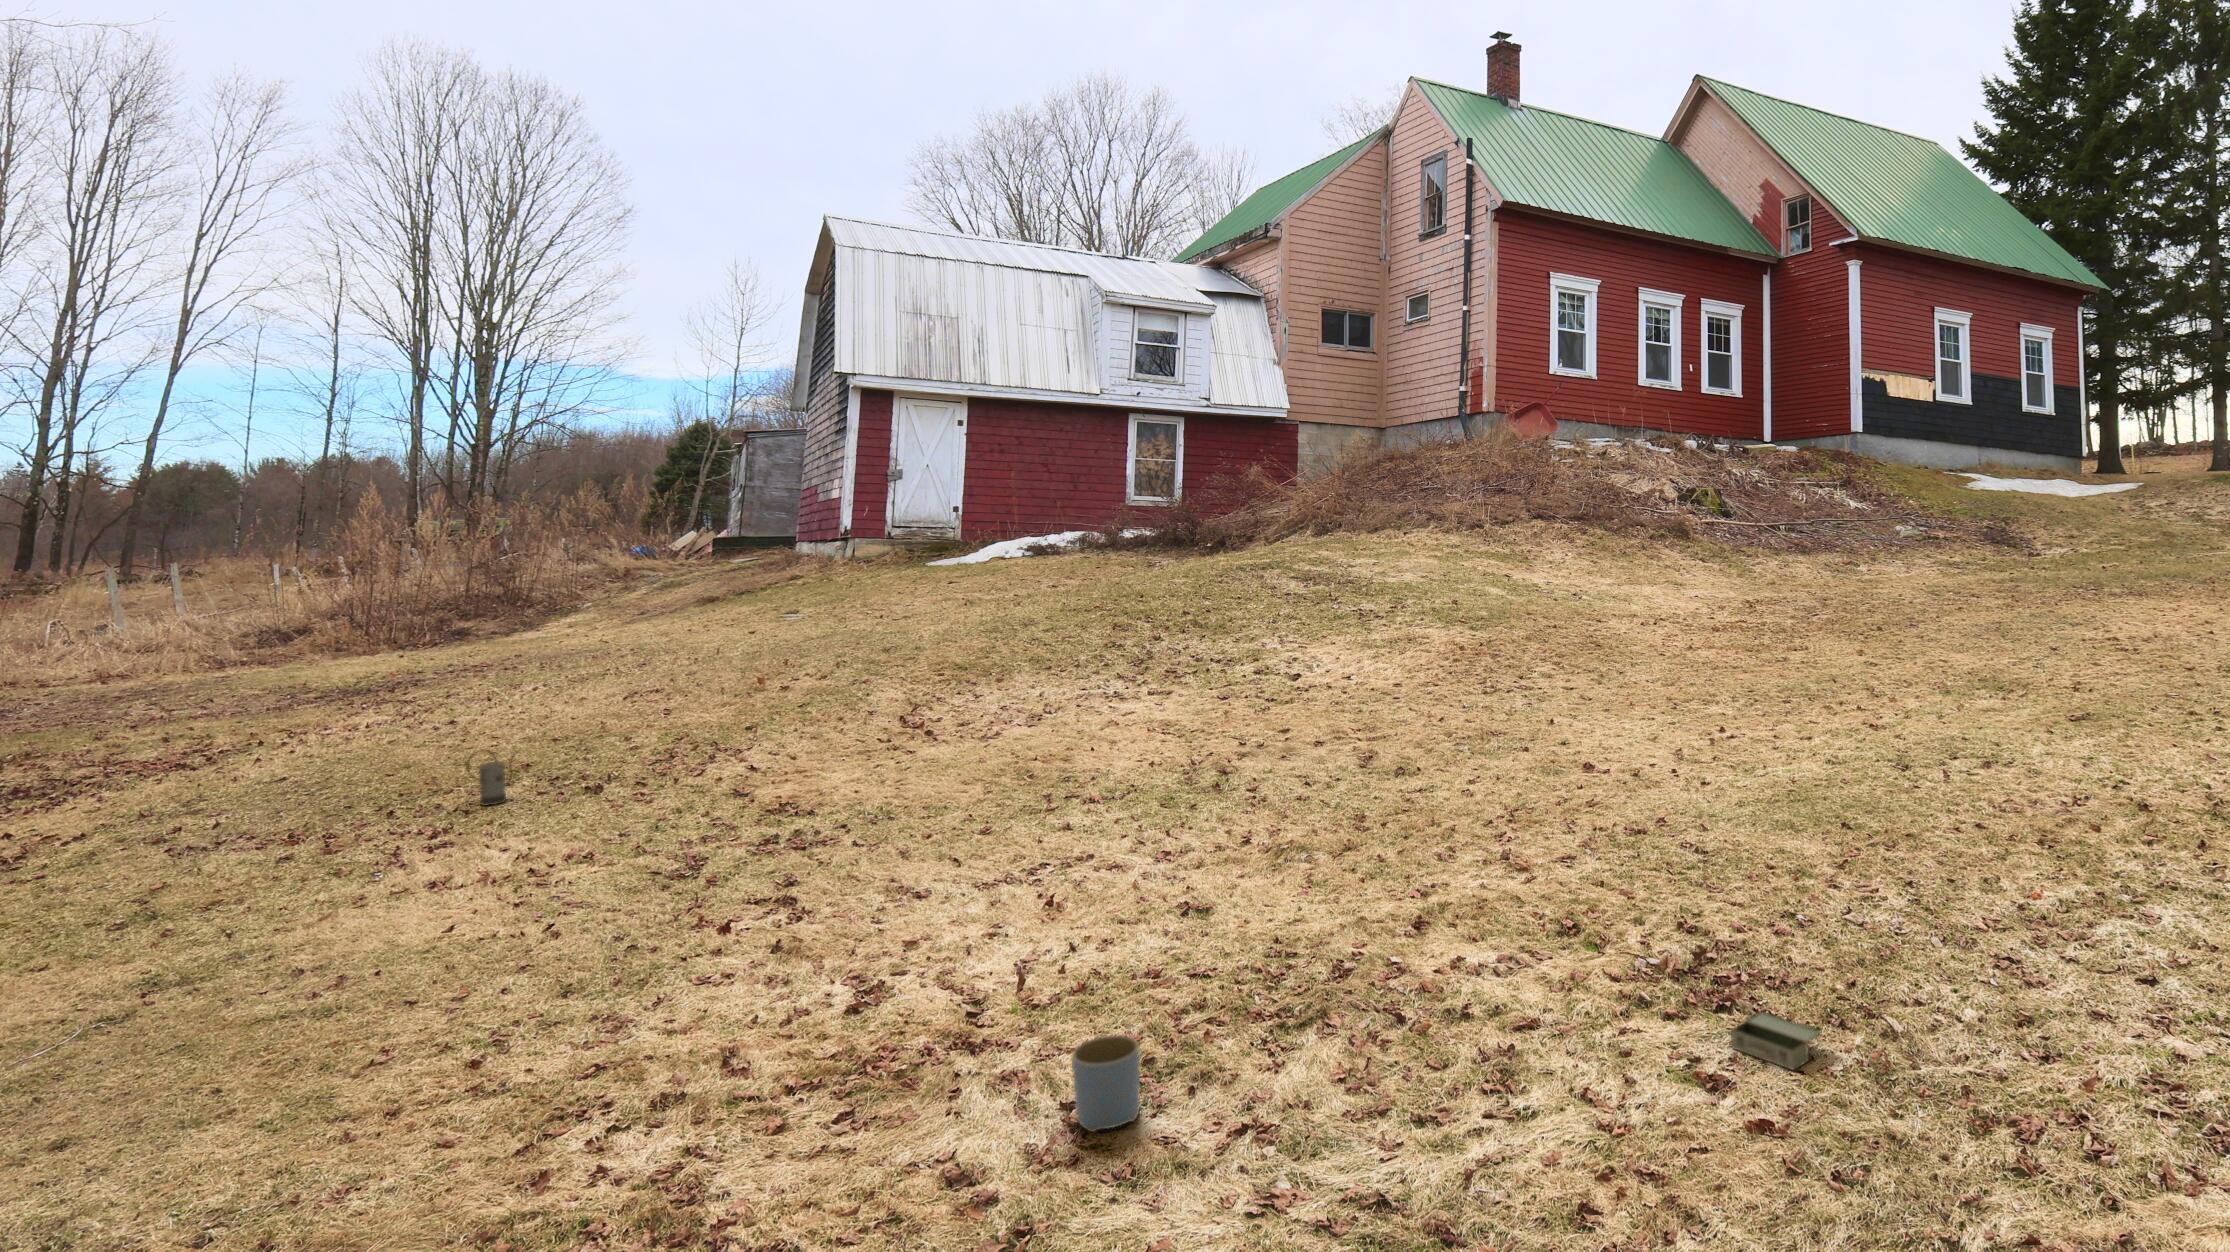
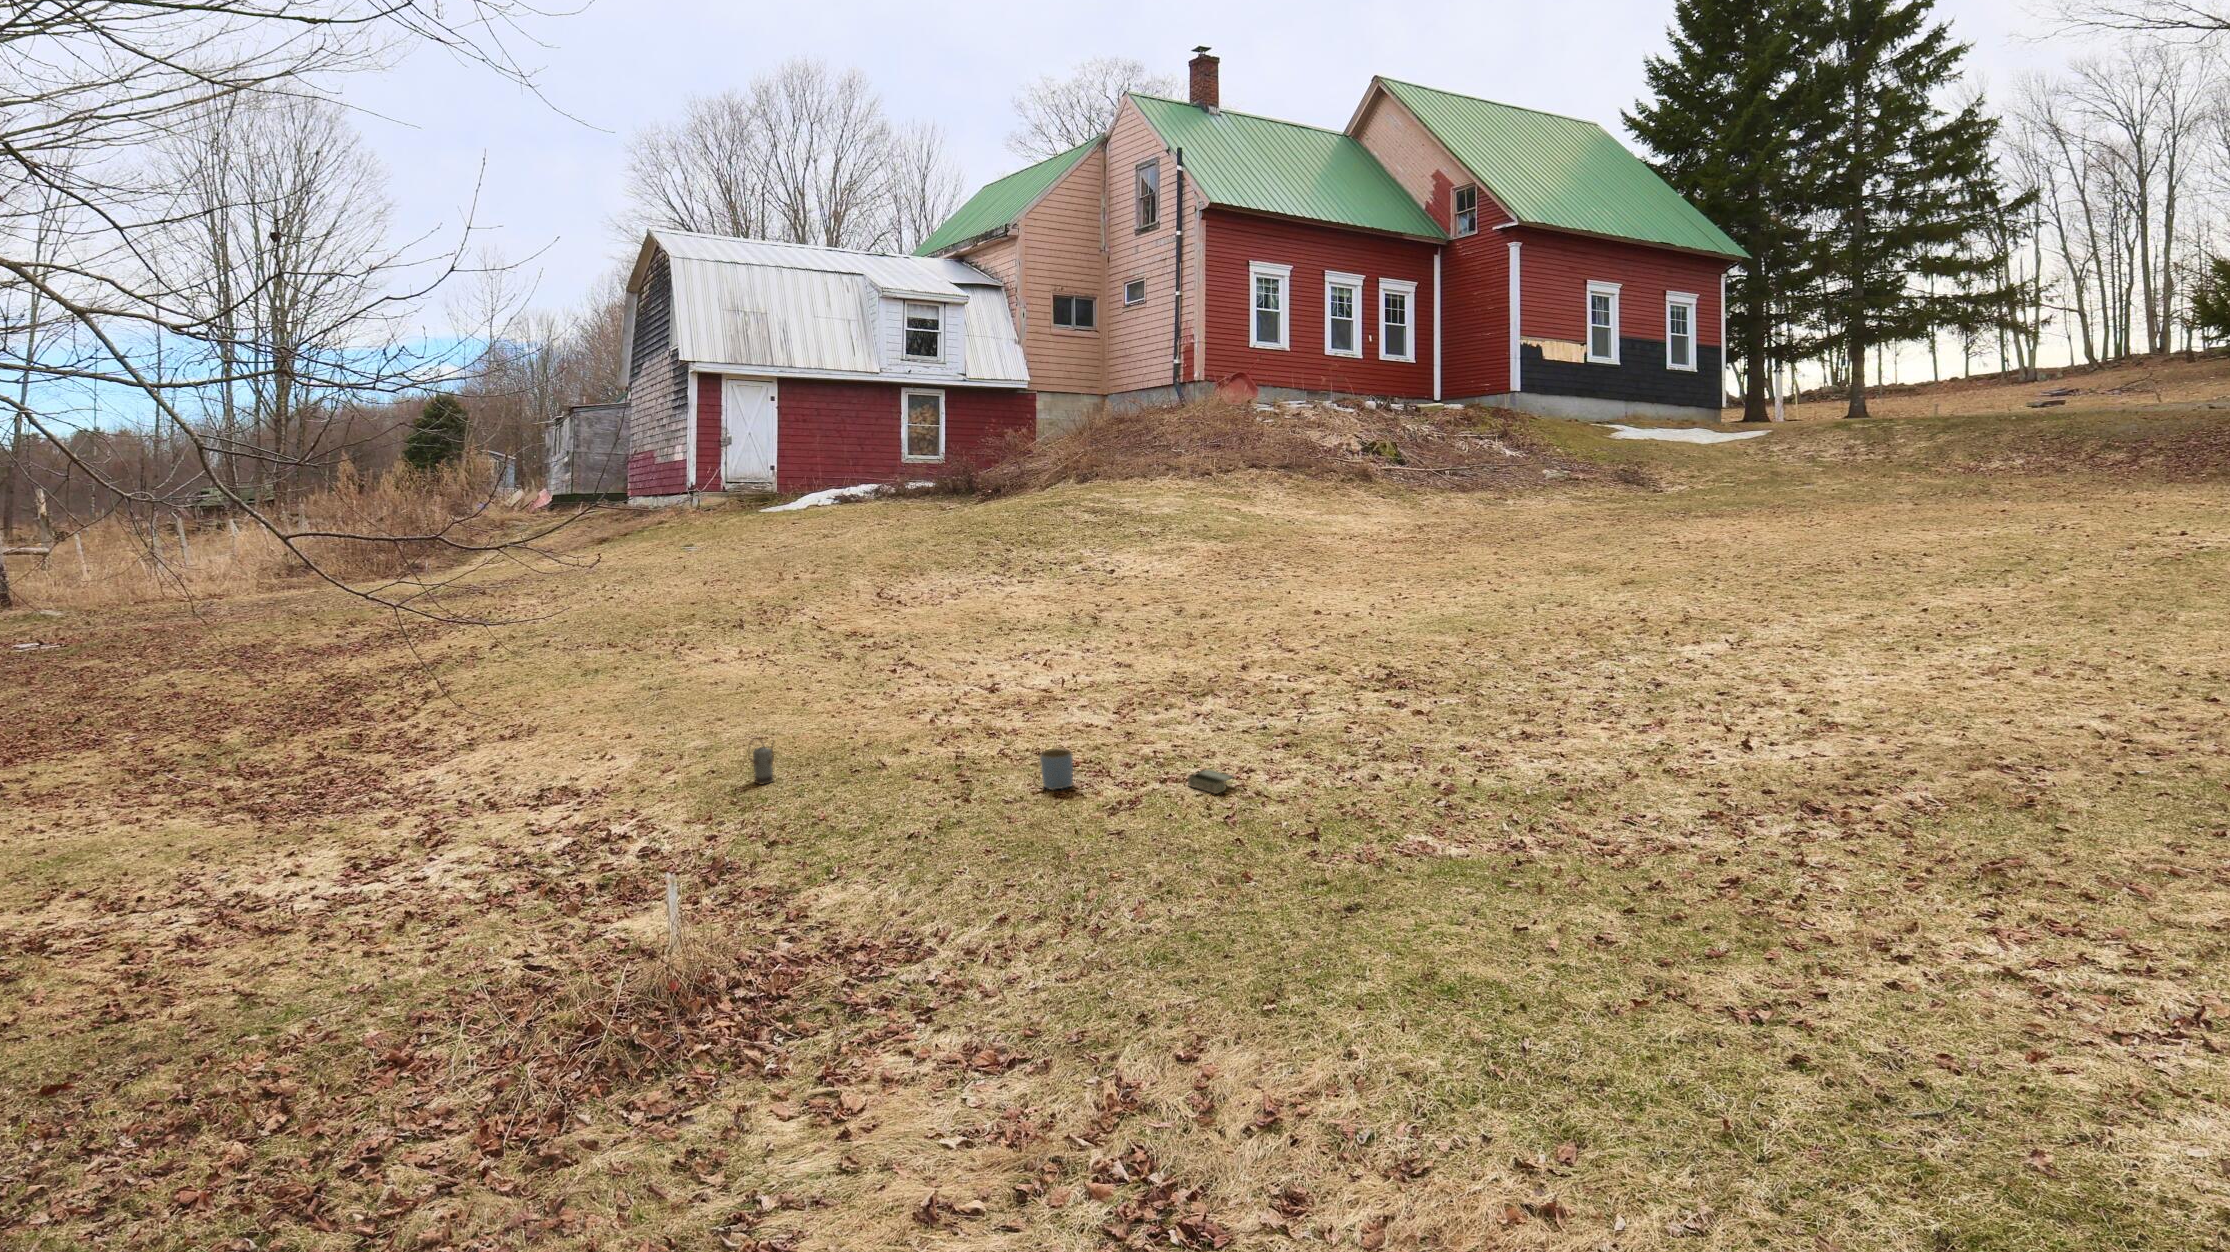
watering can: present [466,750,515,806] -> present [748,738,774,785]
toolbox: present [1731,1012,1821,1070] -> present [1188,769,1234,794]

